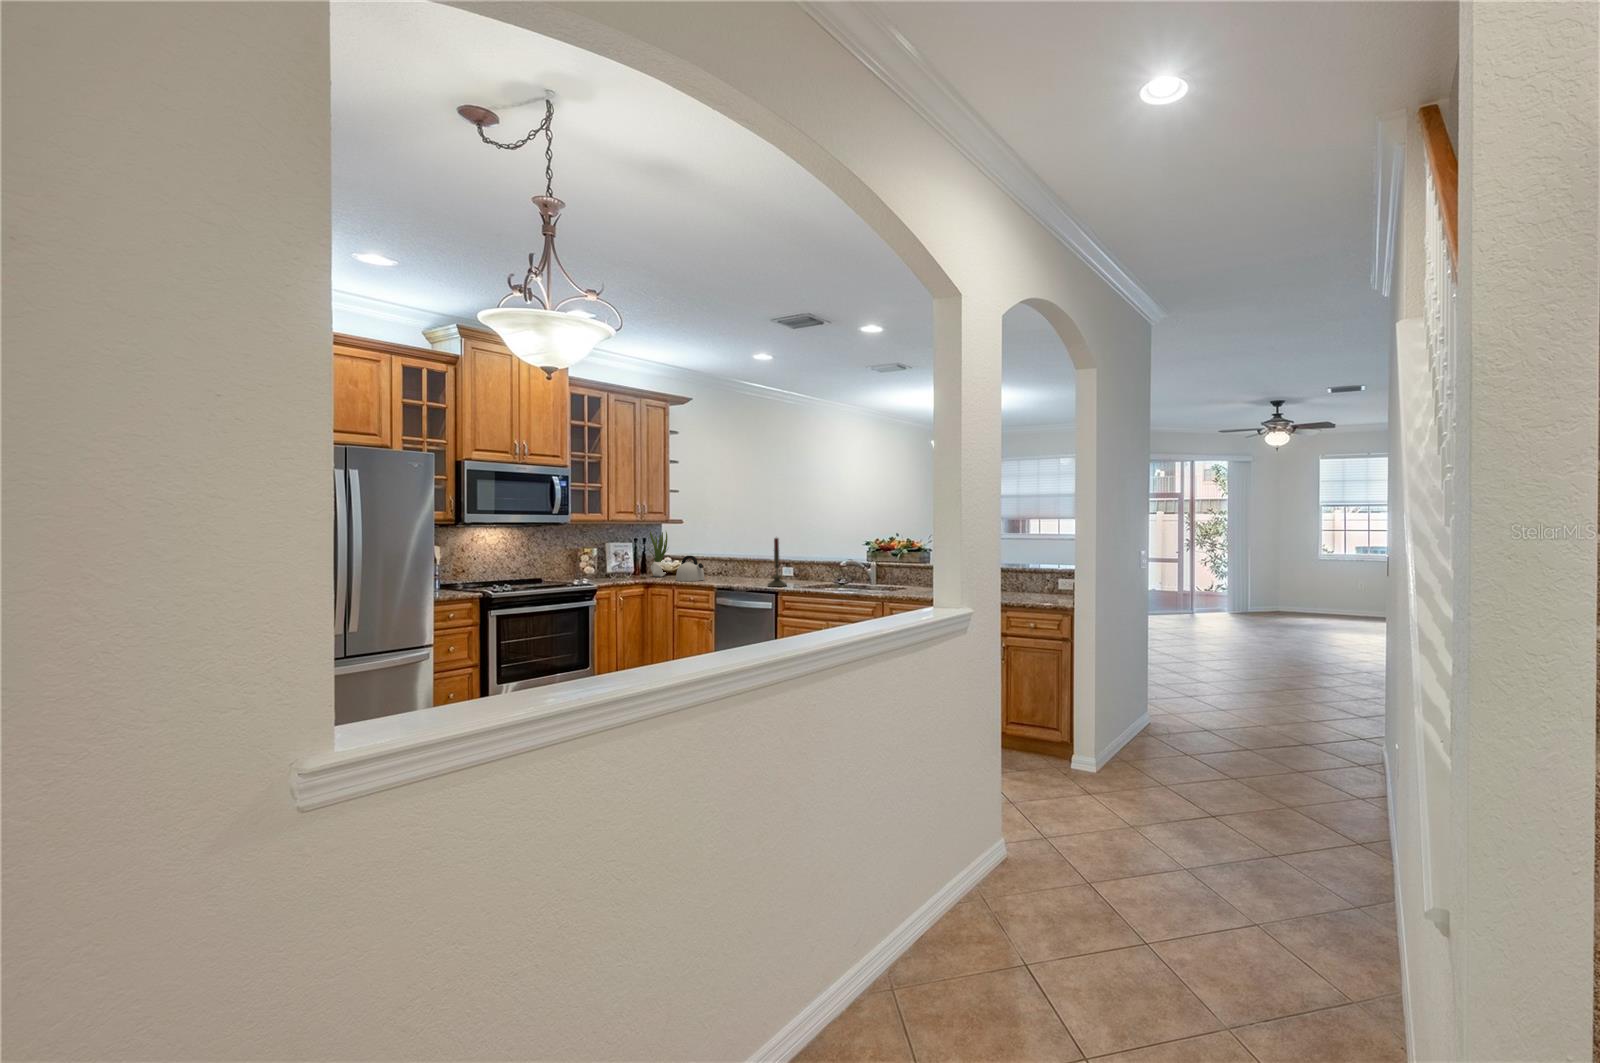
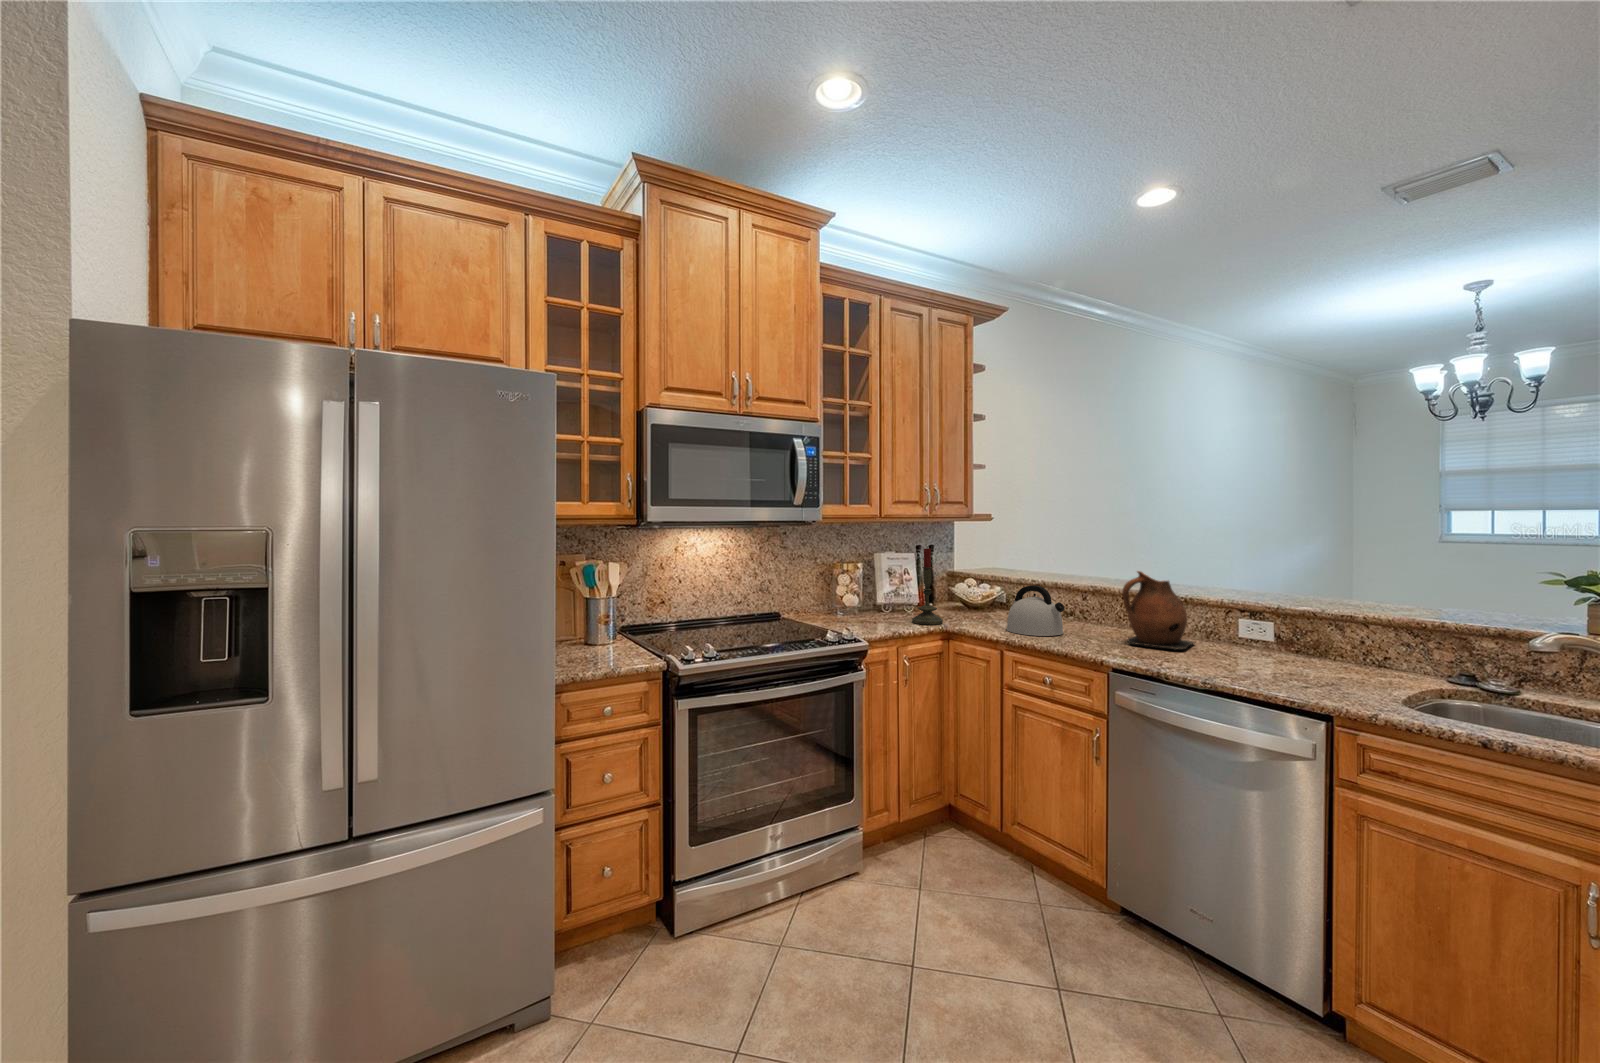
potted plant: present [648,531,668,577] -> none [942,533,979,614]
candle: present [768,538,787,587] -> present [912,548,943,625]
ceramic pitcher: none [728,545,762,582] -> present [1122,571,1195,650]

